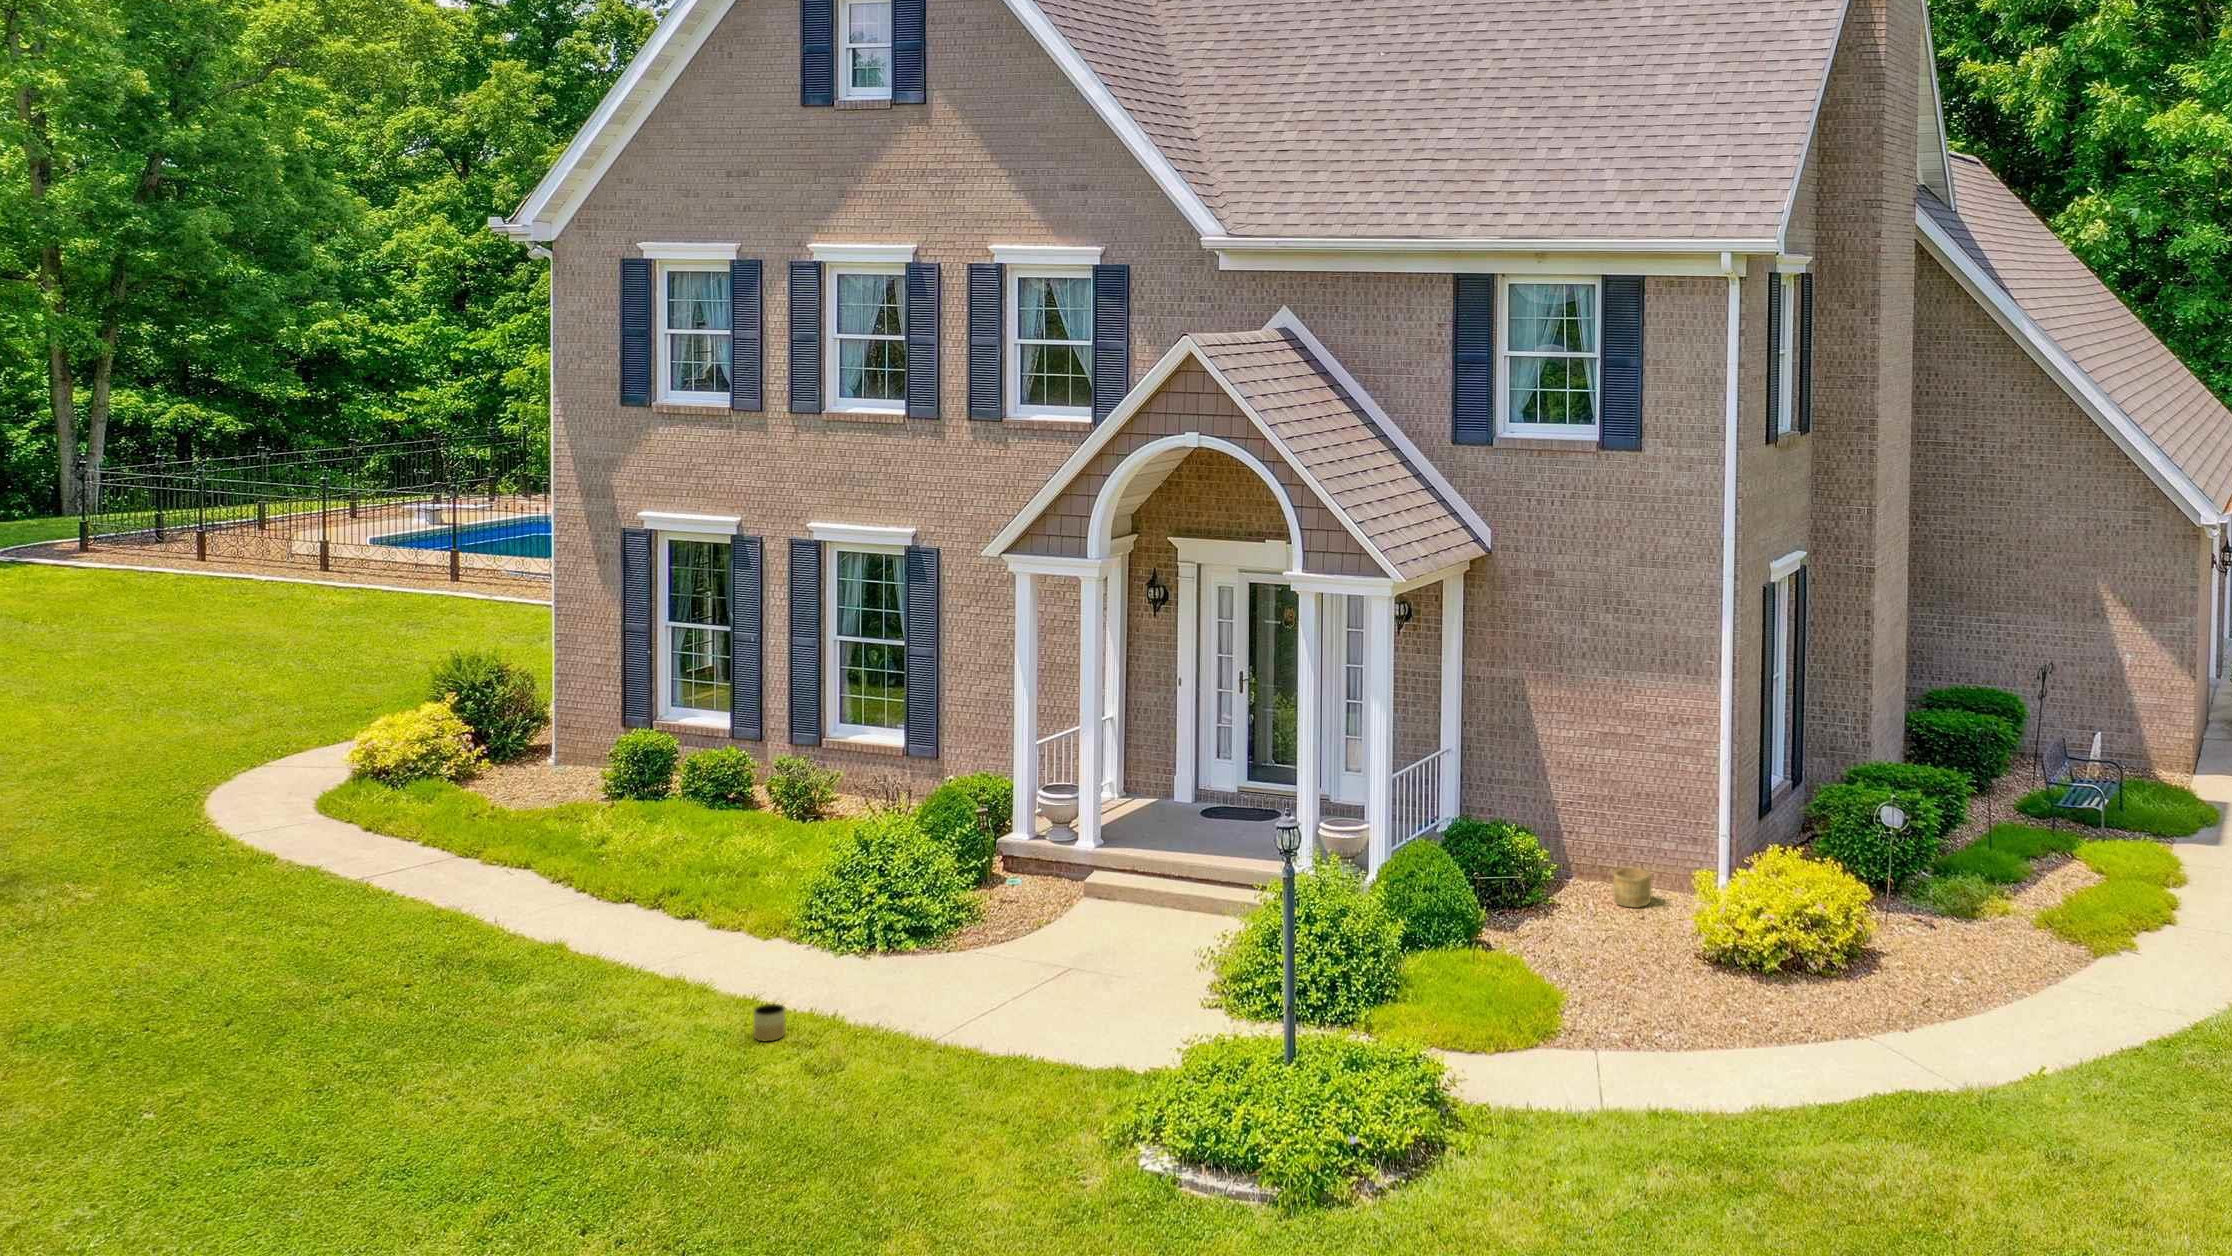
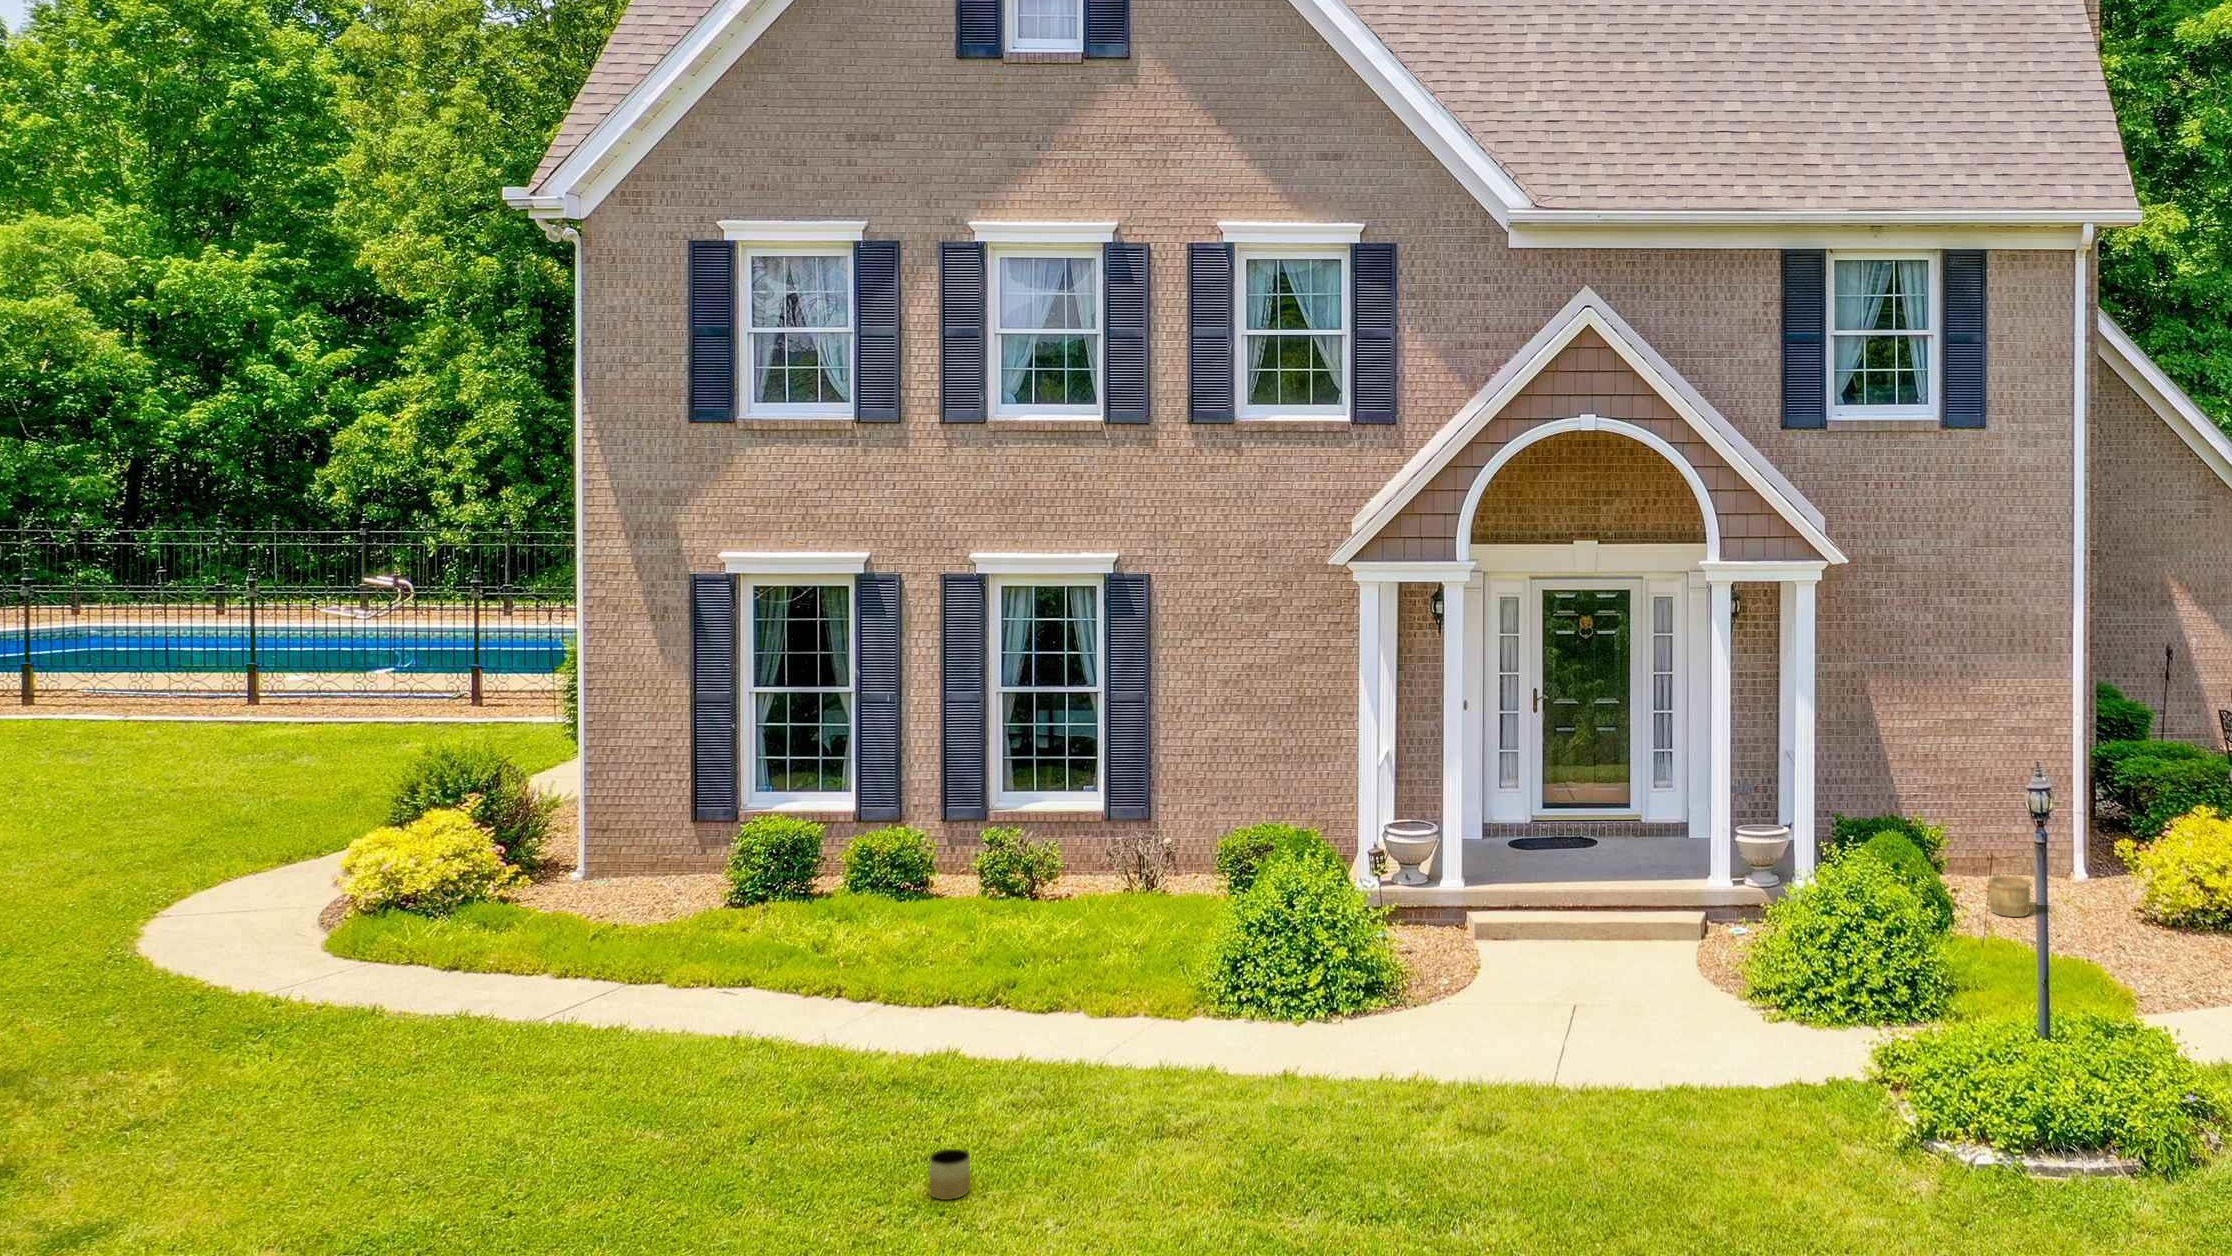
planter: present [754,1004,786,1041] -> present [929,1149,970,1200]

